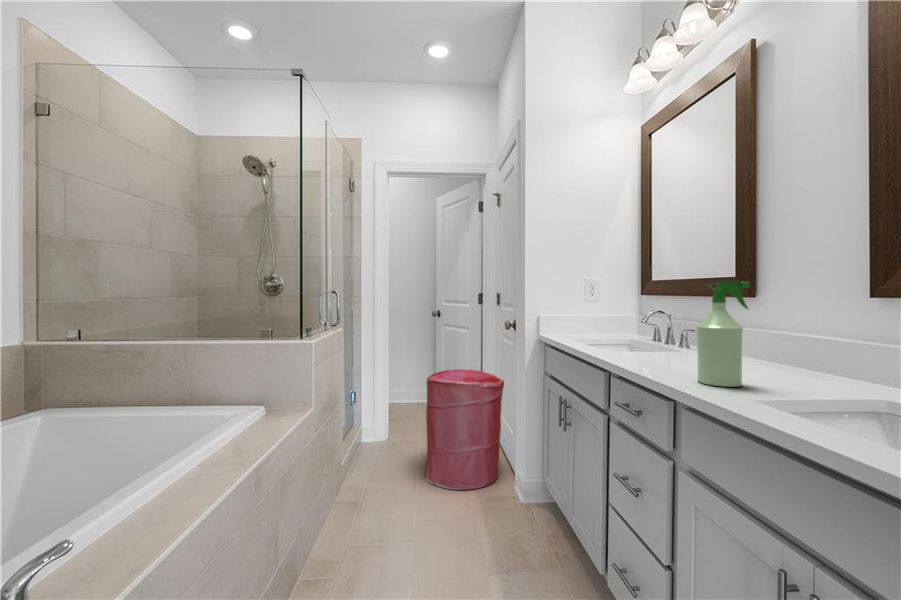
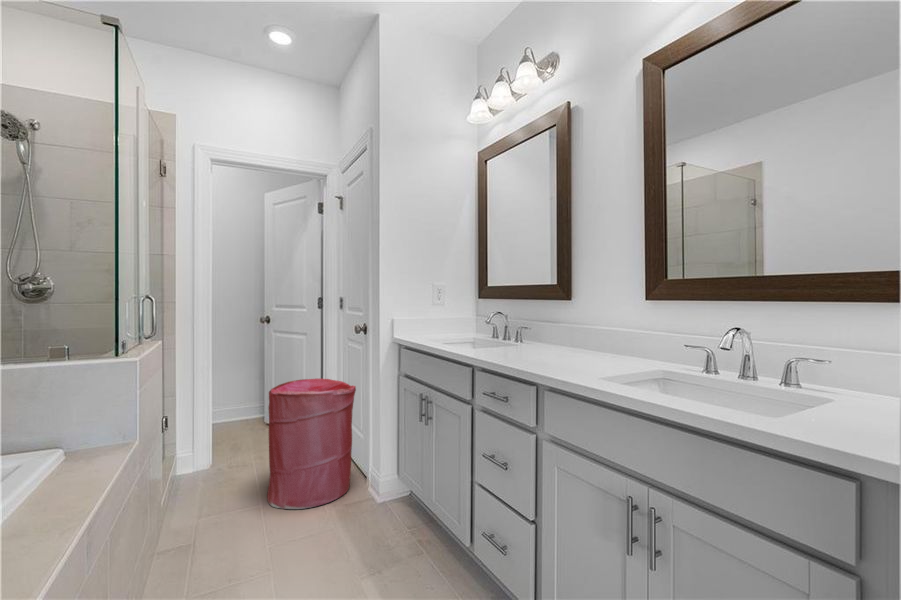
spray bottle: present [697,281,750,387] -> none [550,289,584,370]

